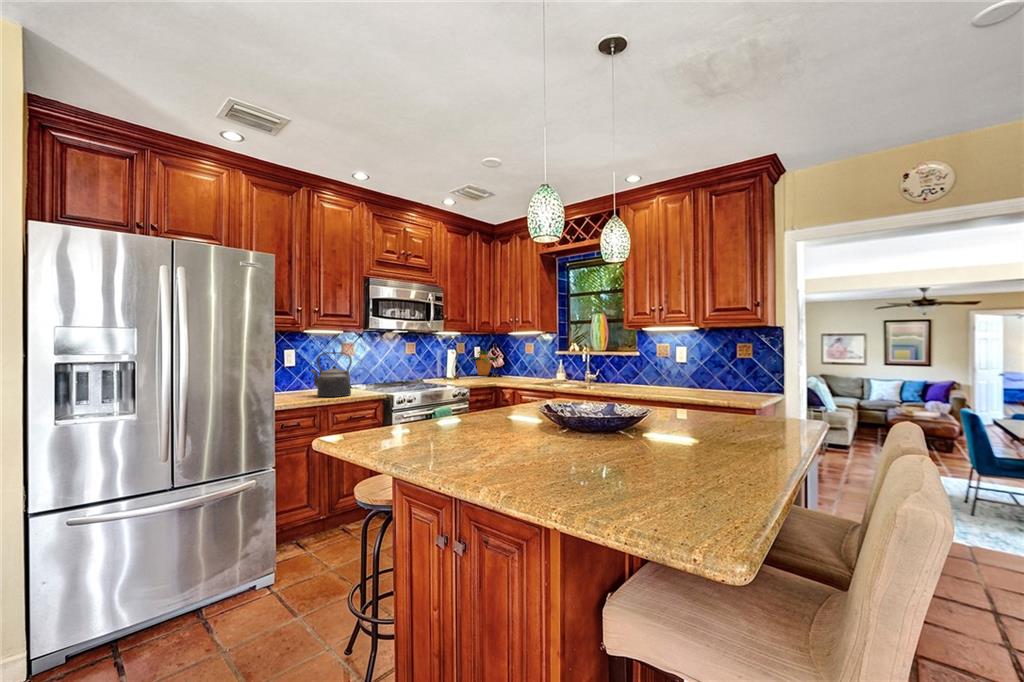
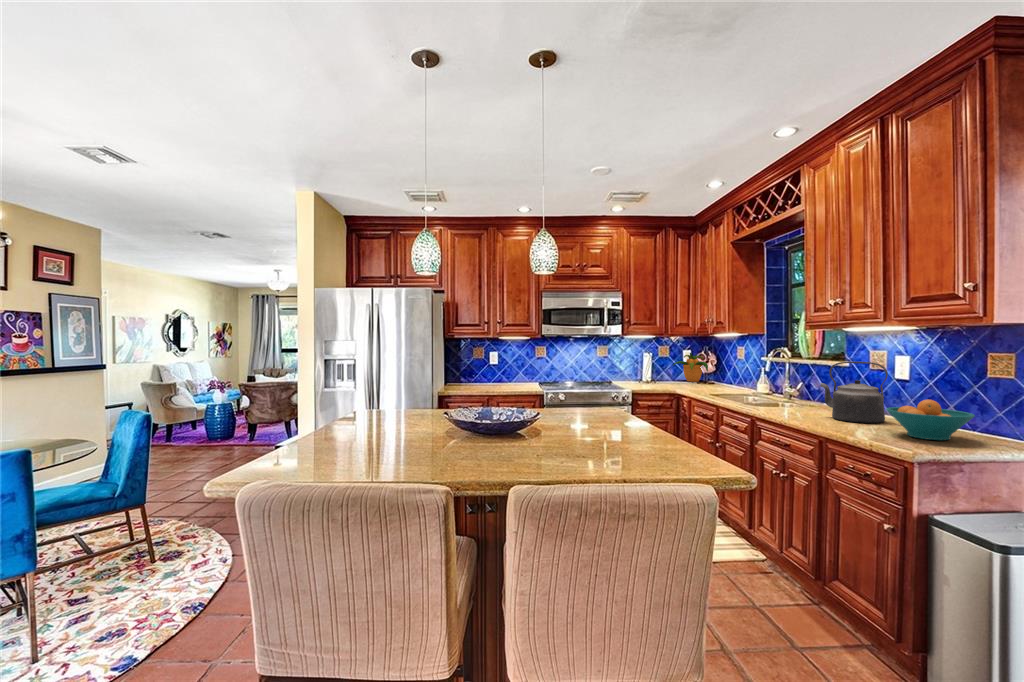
kettle: present [311,352,352,397] -> present [820,362,888,423]
fruit bowl: none [704,374,750,399] -> present [886,400,975,440]

